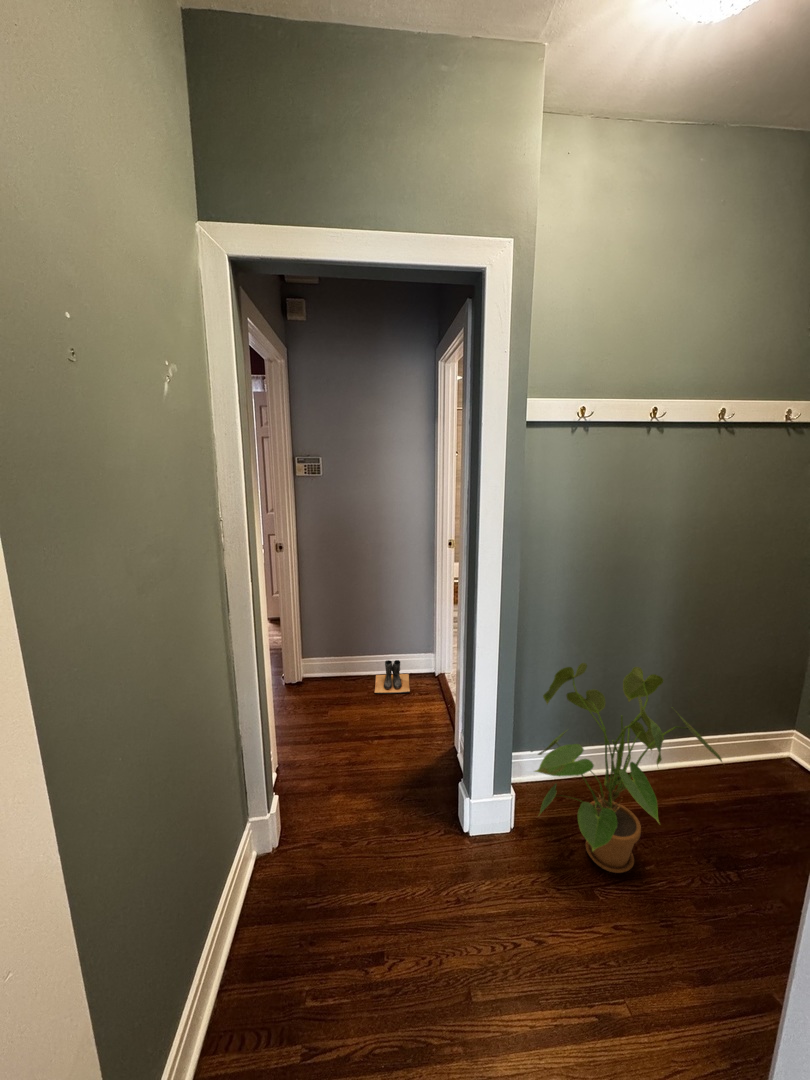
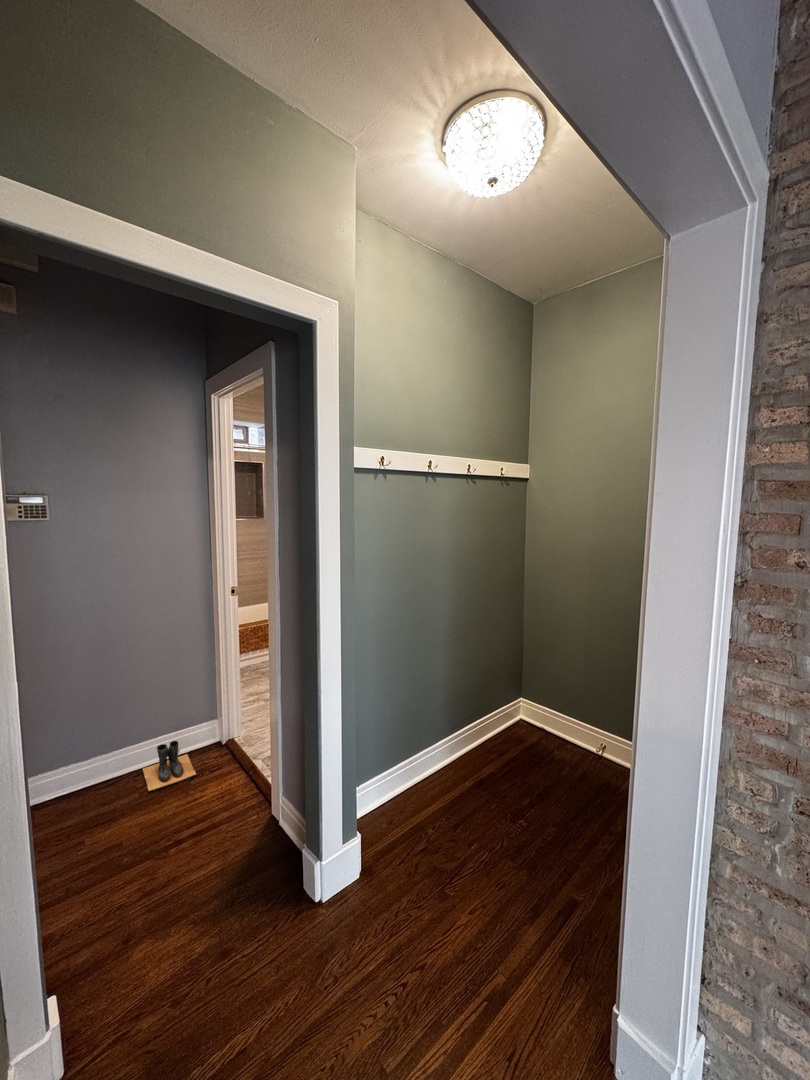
house plant: present [535,663,722,873] -> none [368,680,513,871]

